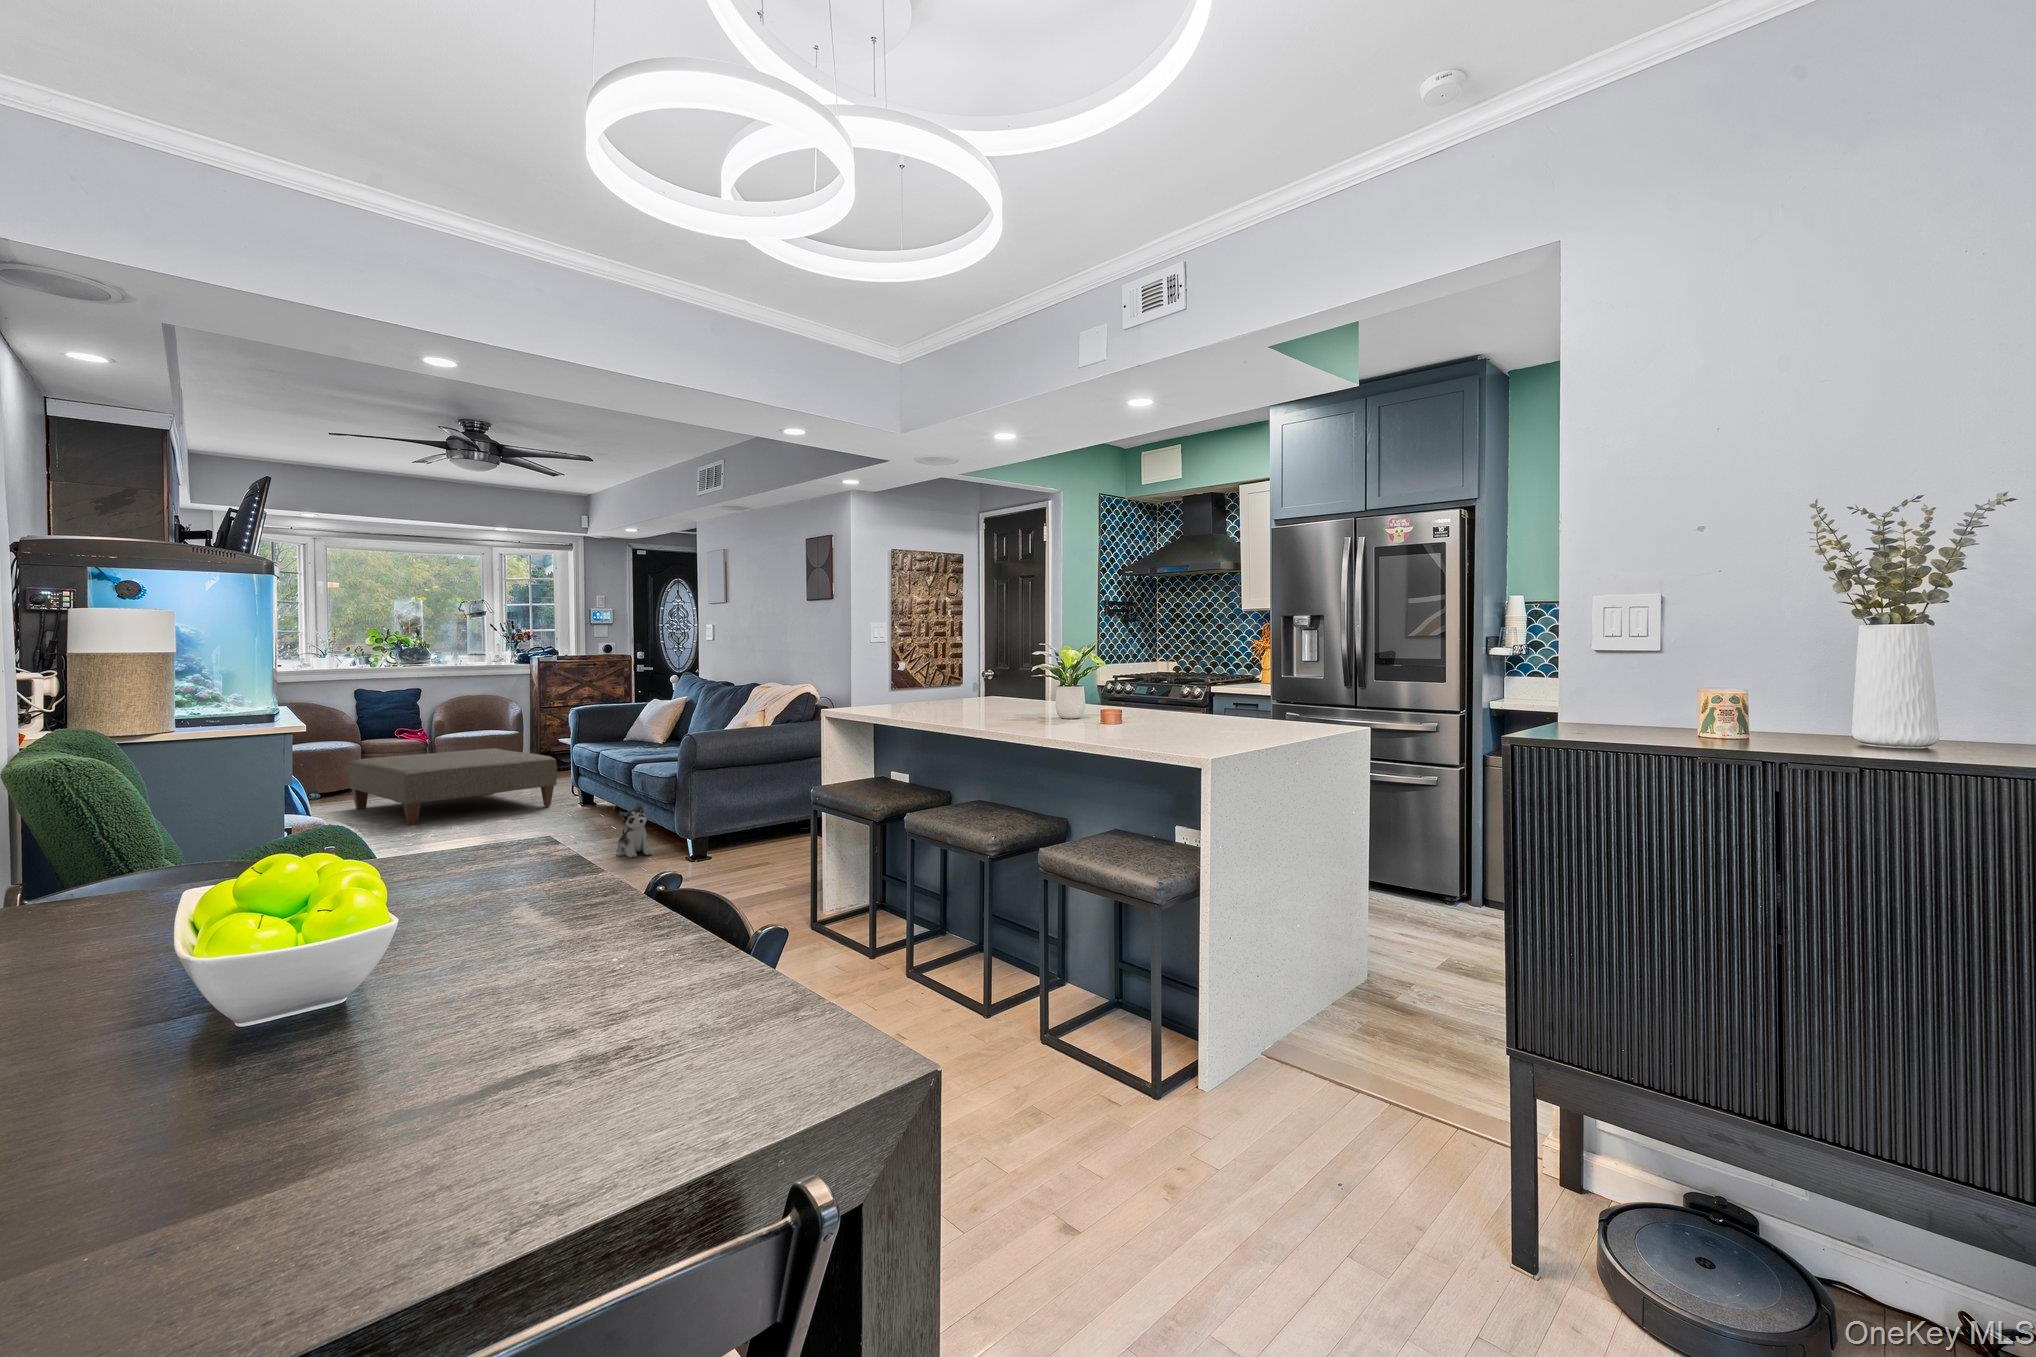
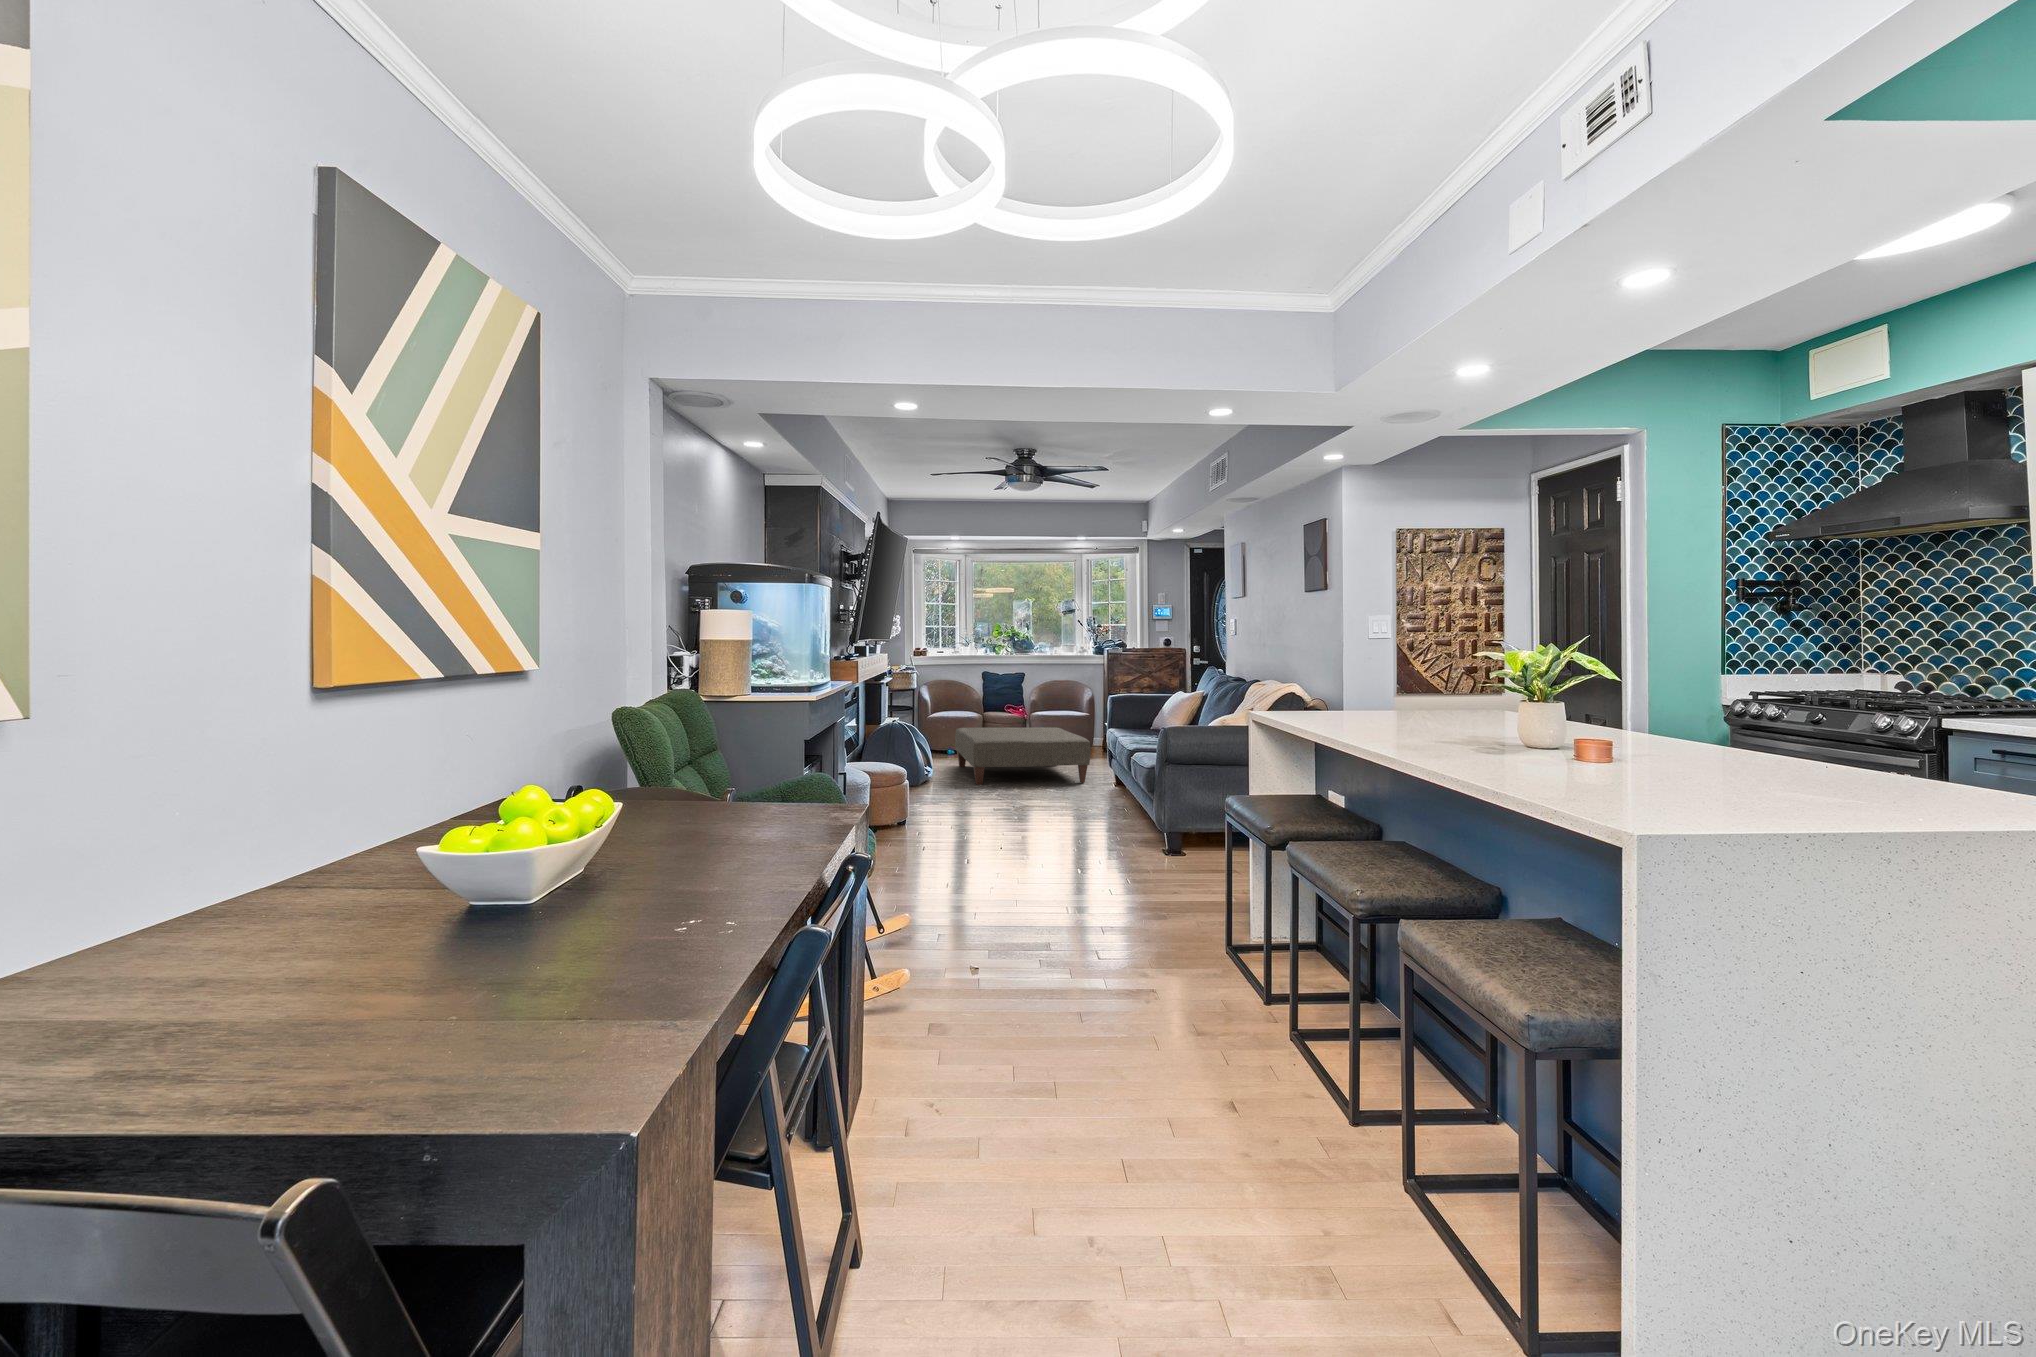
plush toy: present [616,803,653,858] -> none [1089,791,1120,842]

